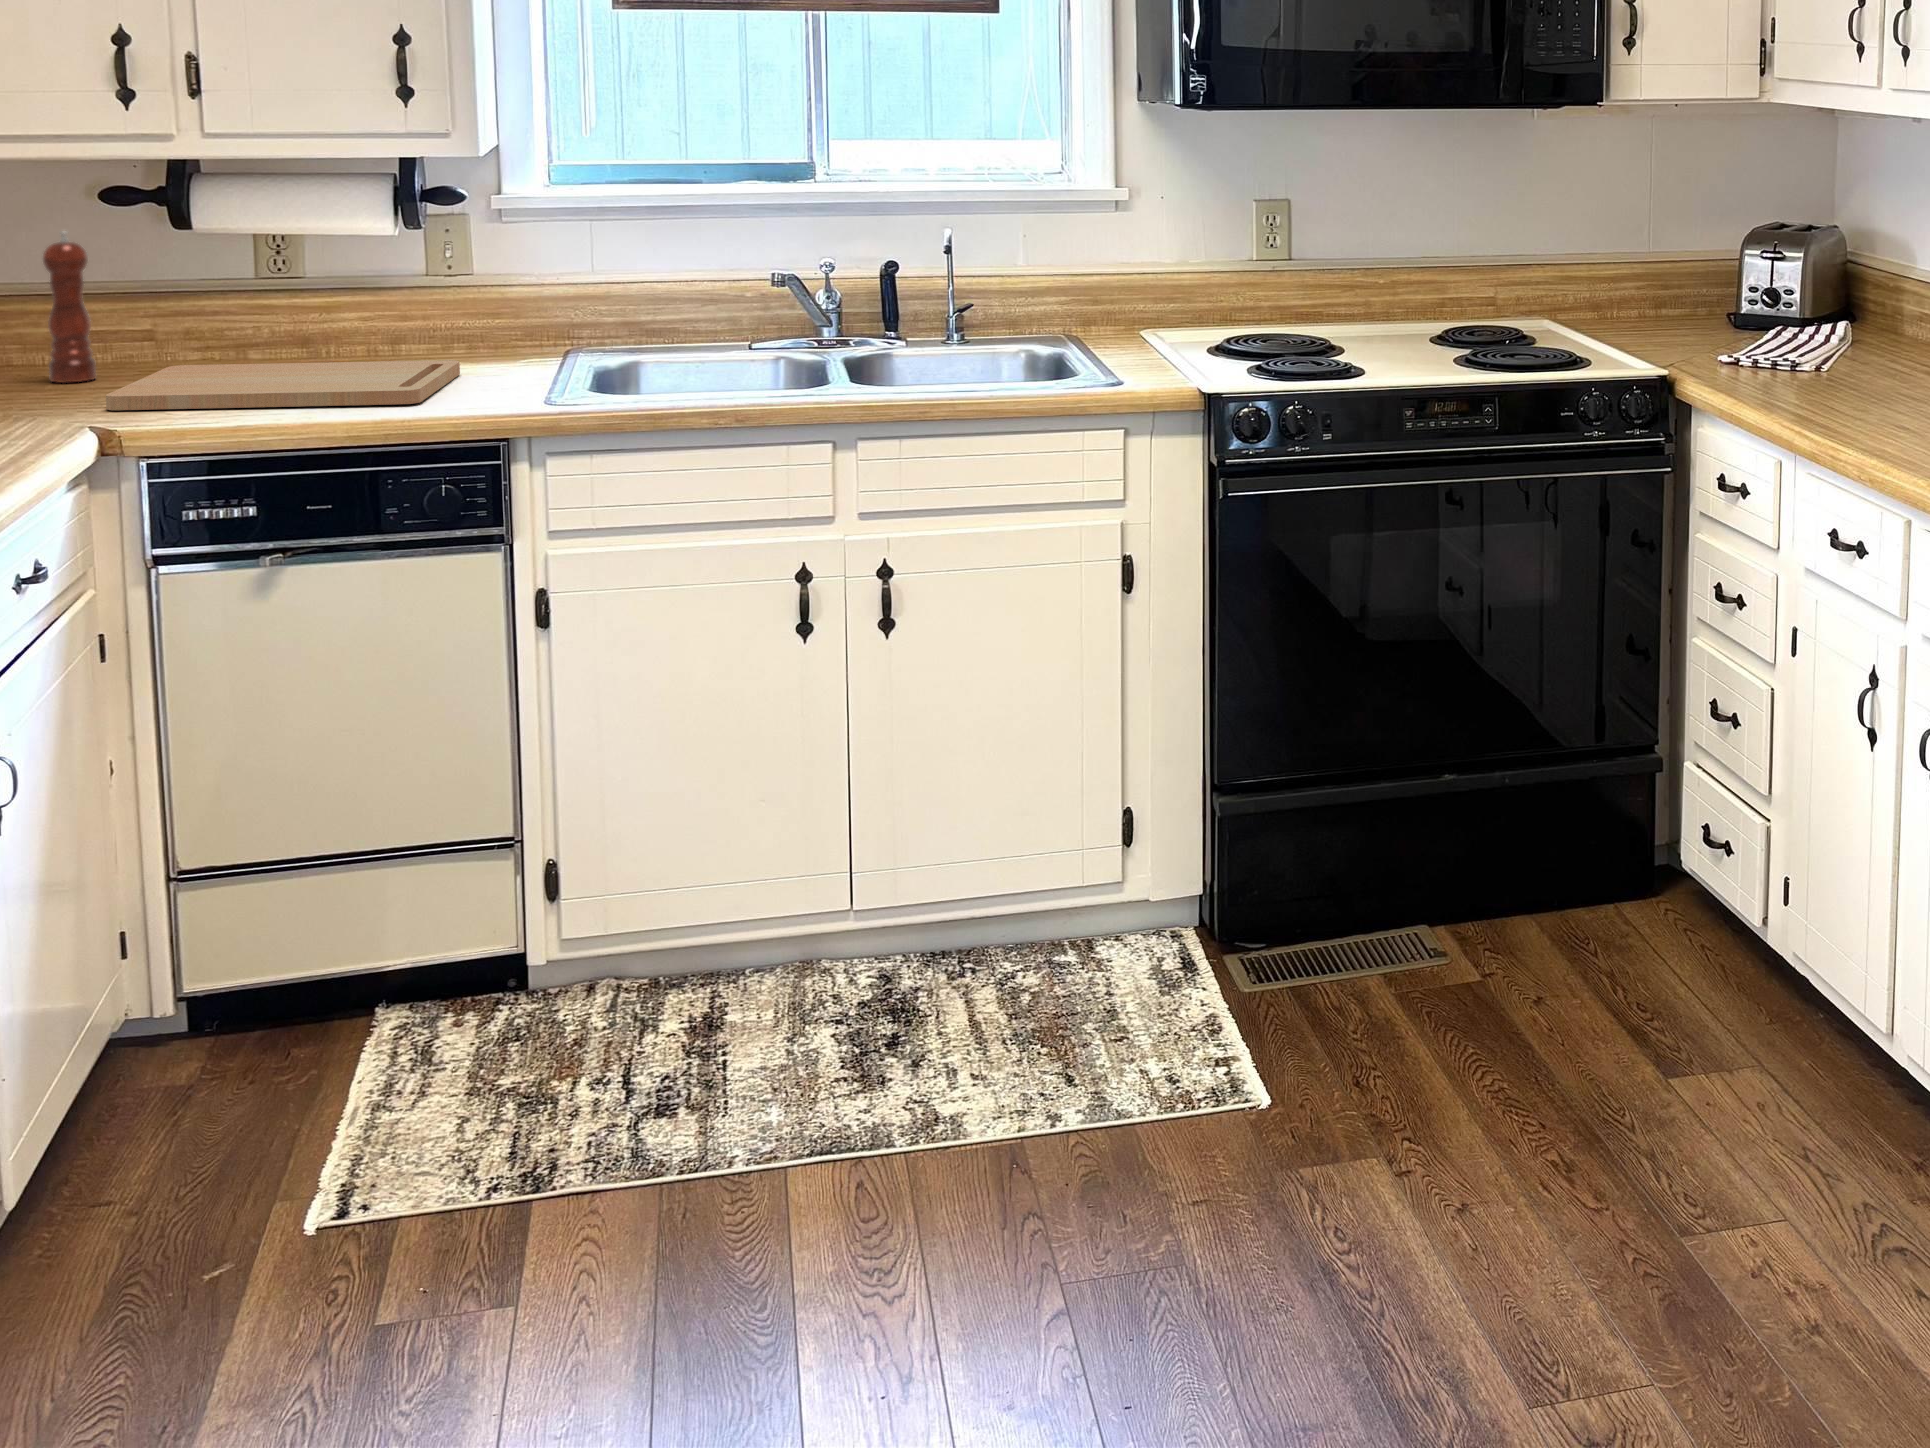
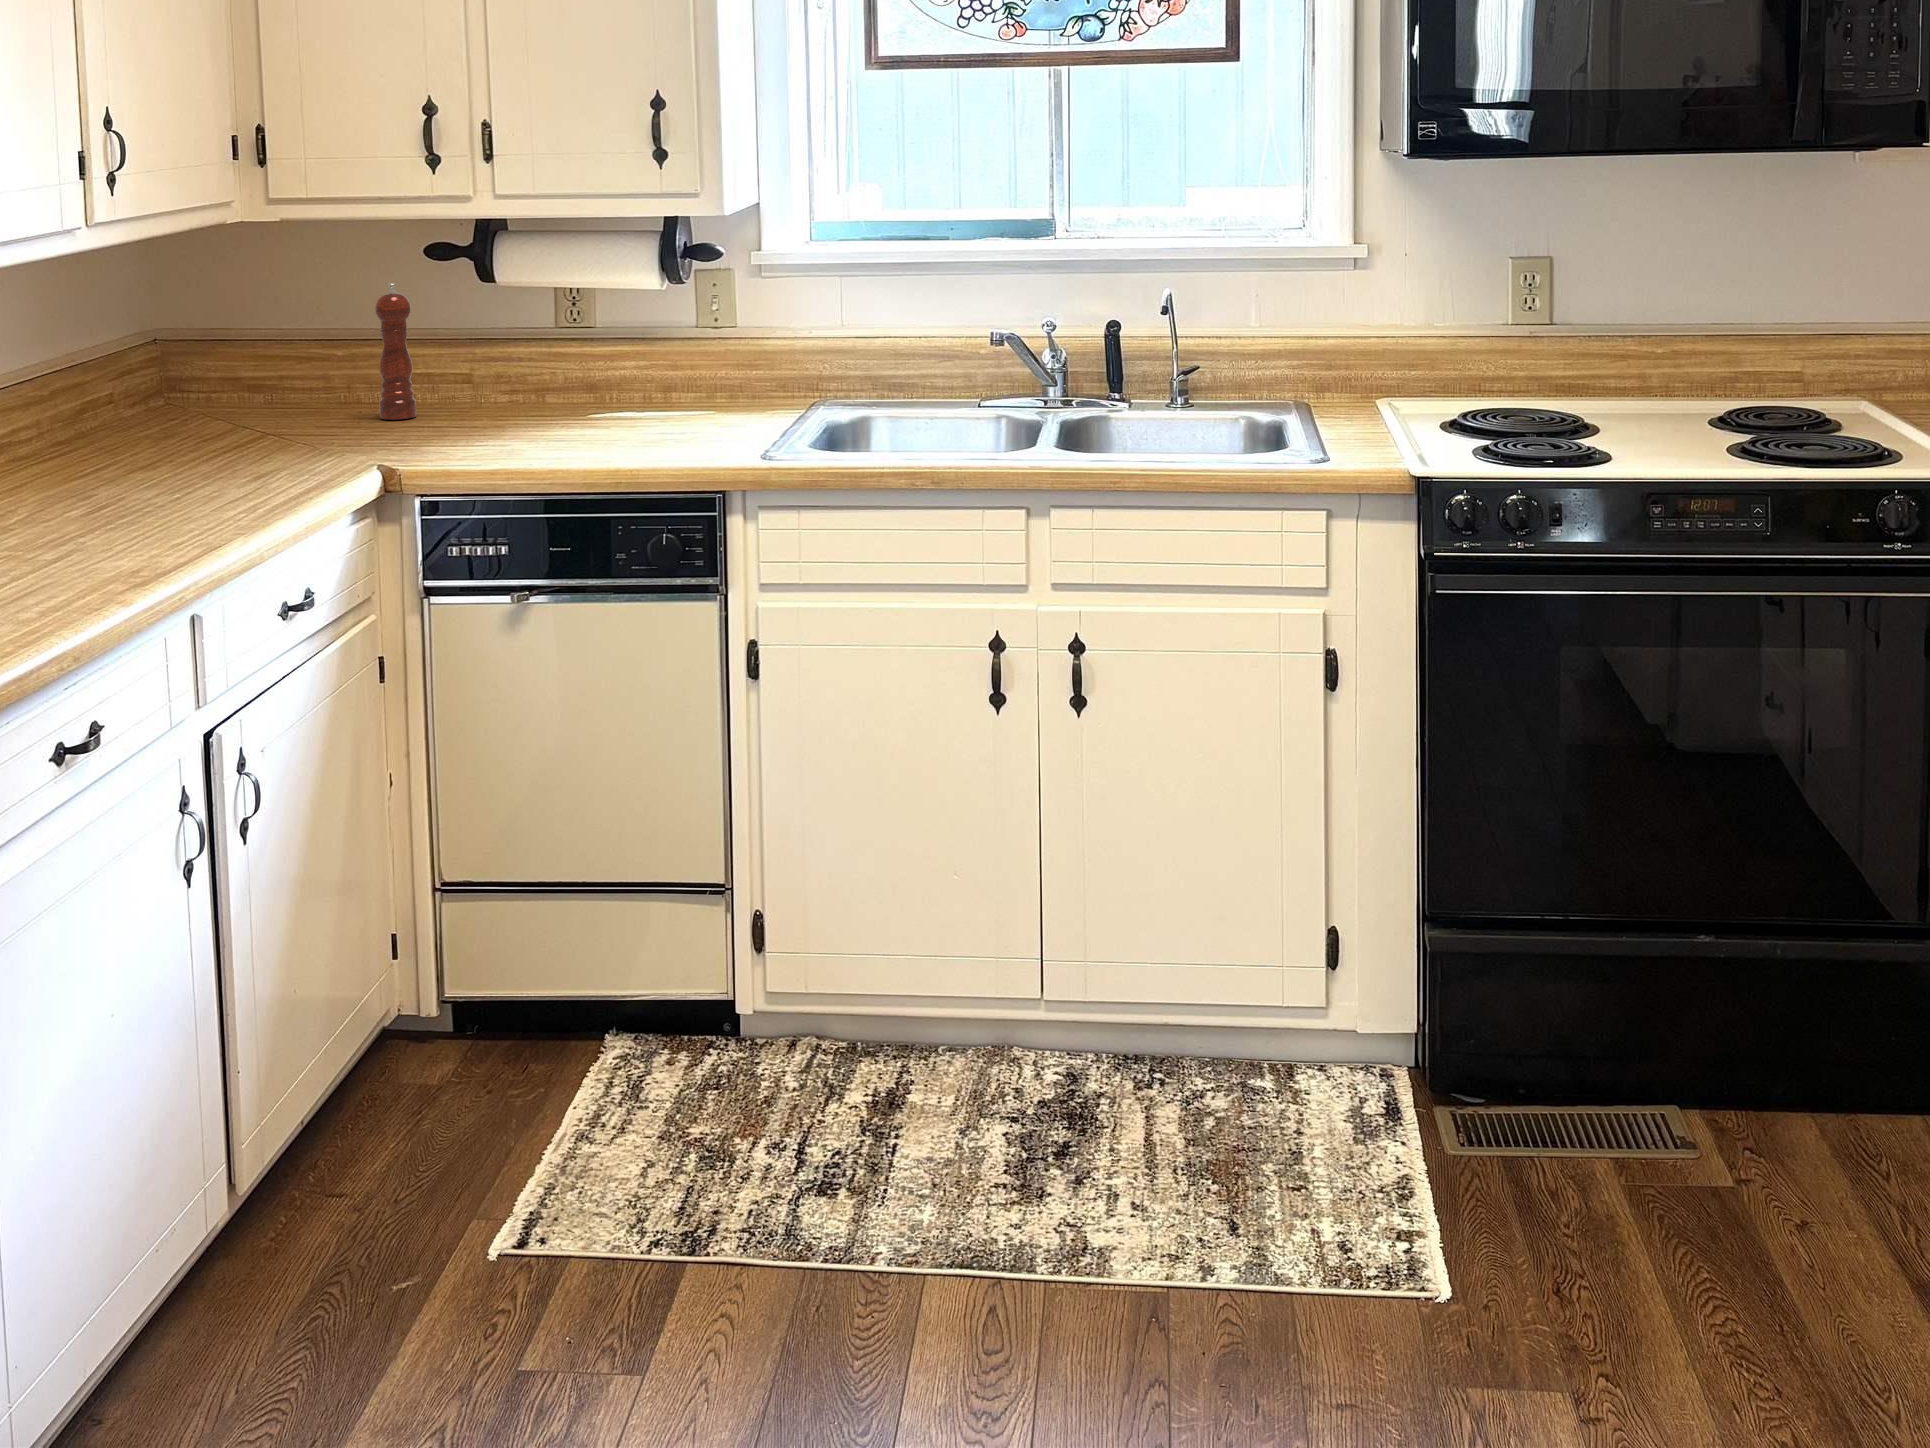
cutting board: present [106,360,460,410] -> none [400,407,706,453]

